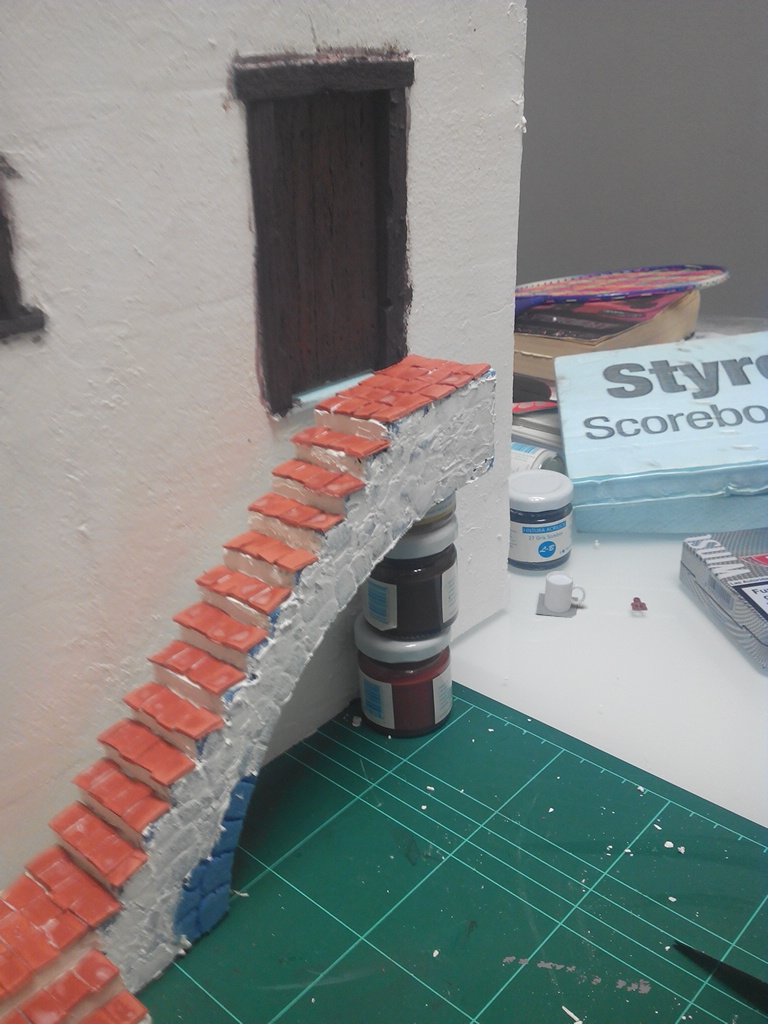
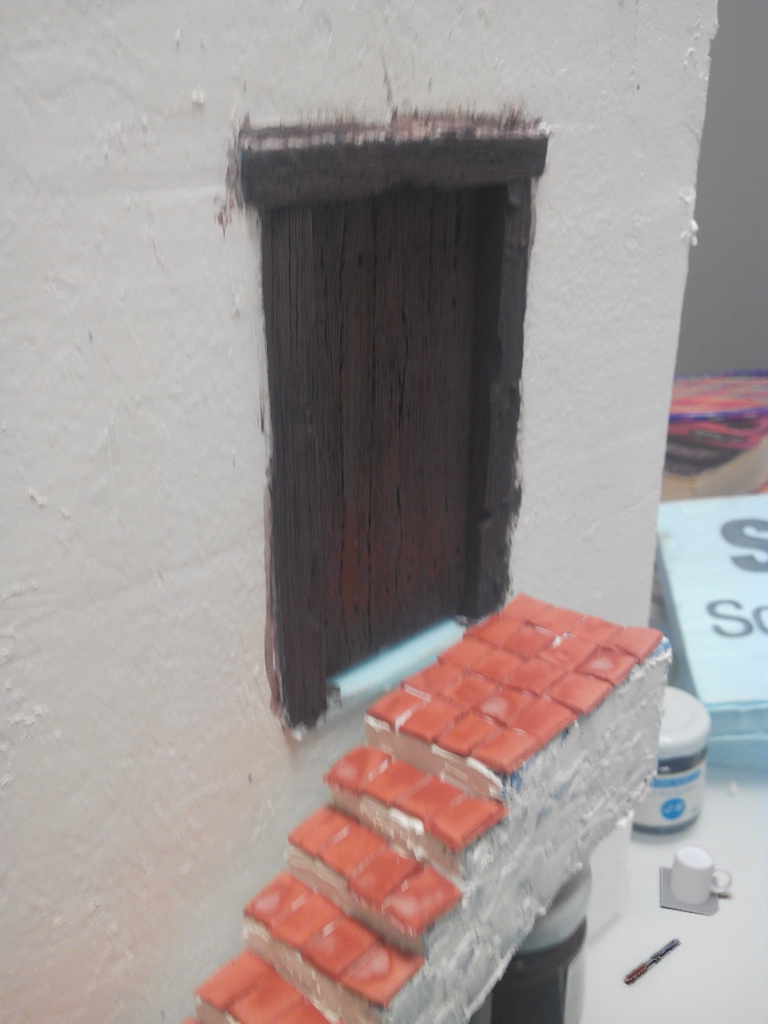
pen: none [505,629,547,651] -> present [625,940,678,982]

